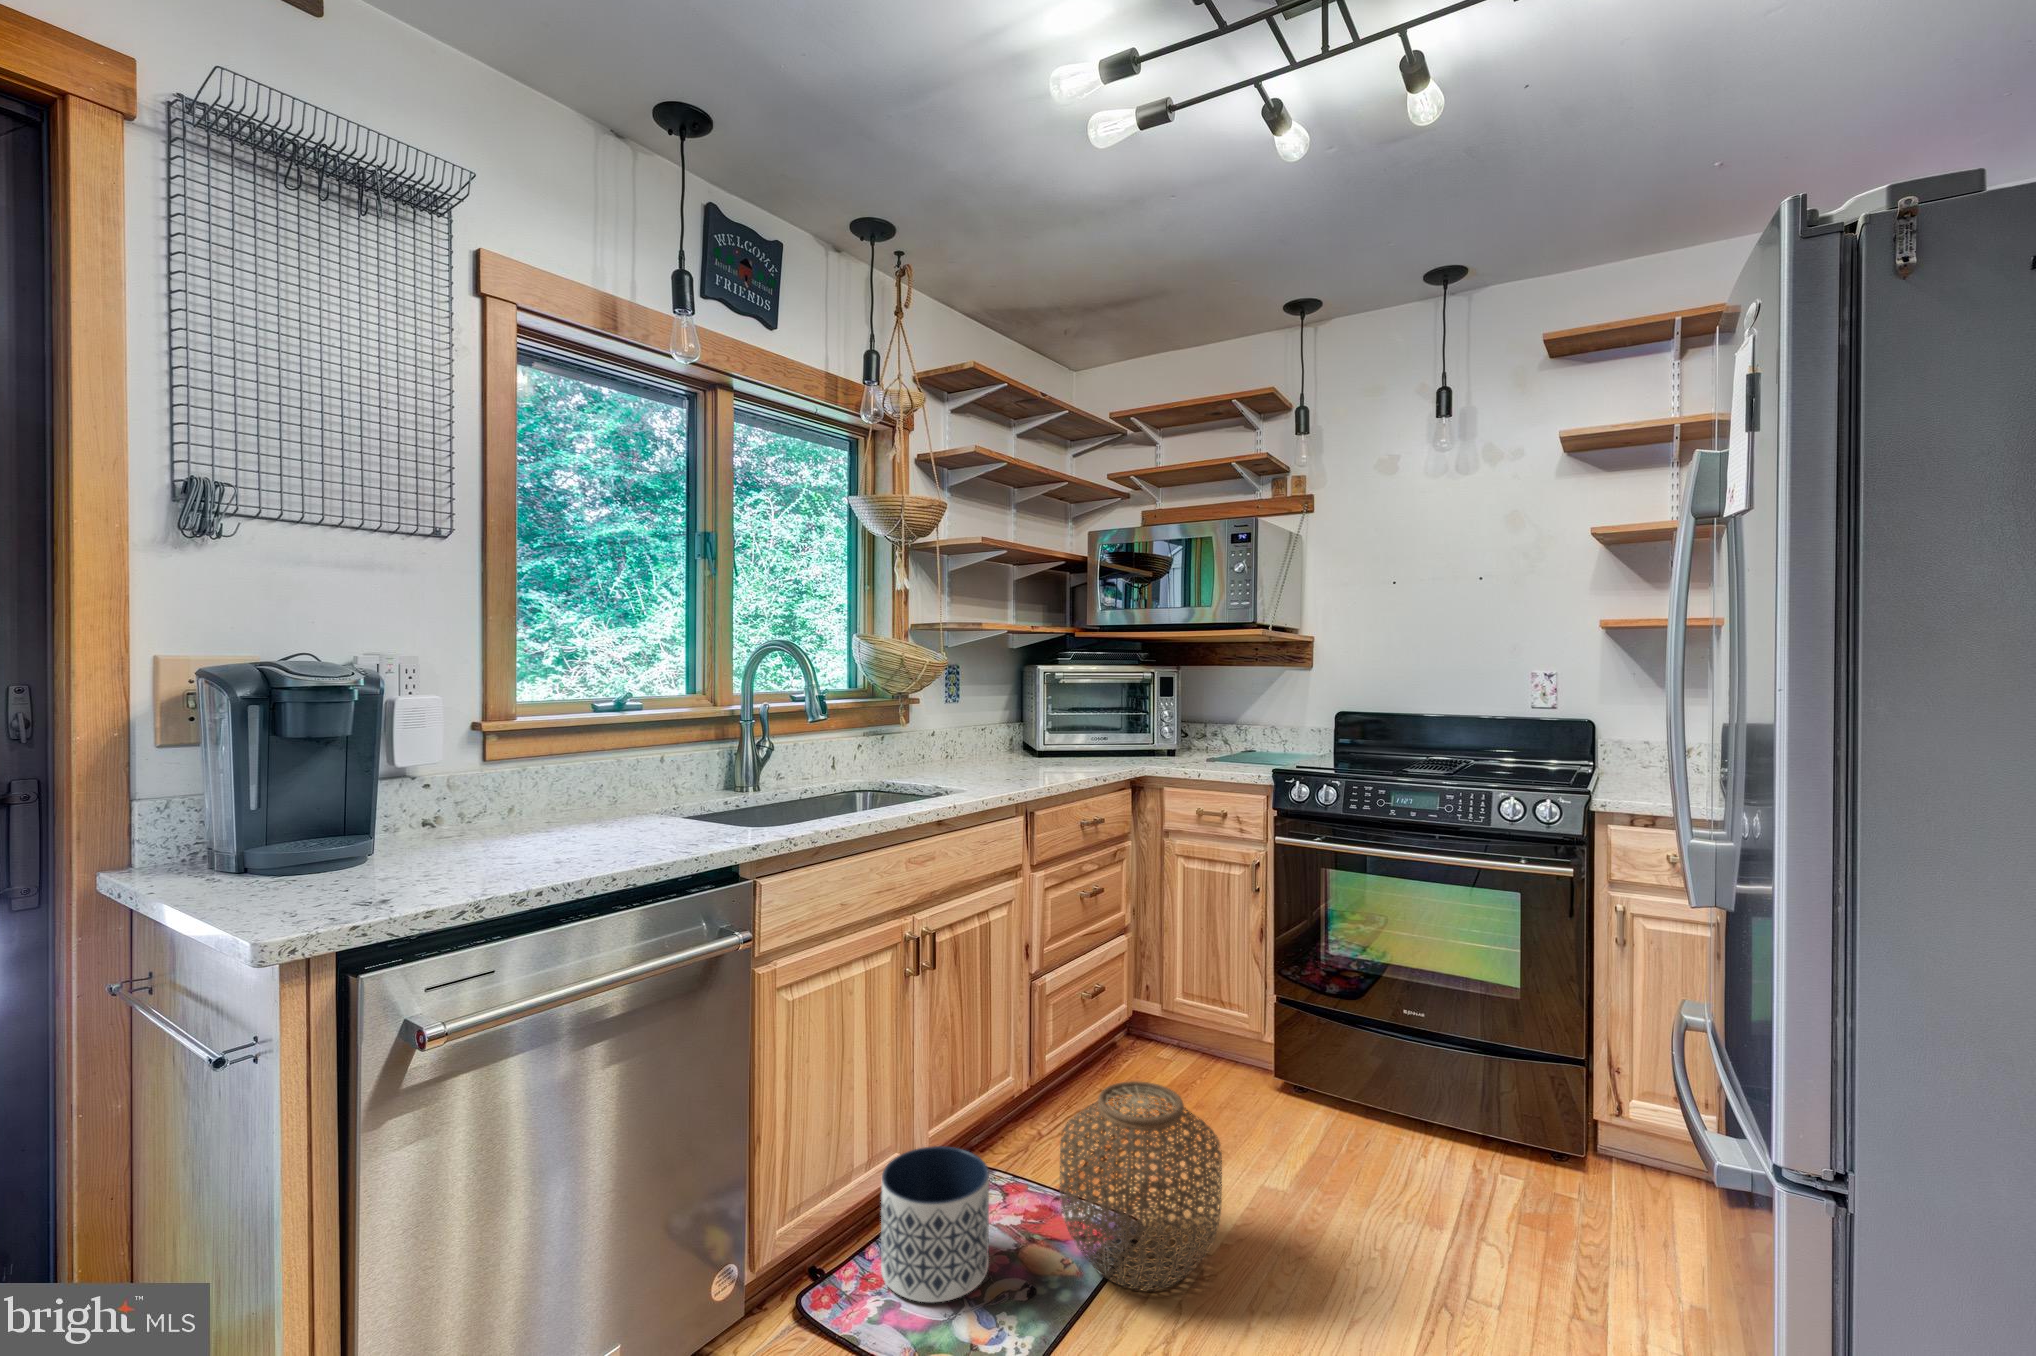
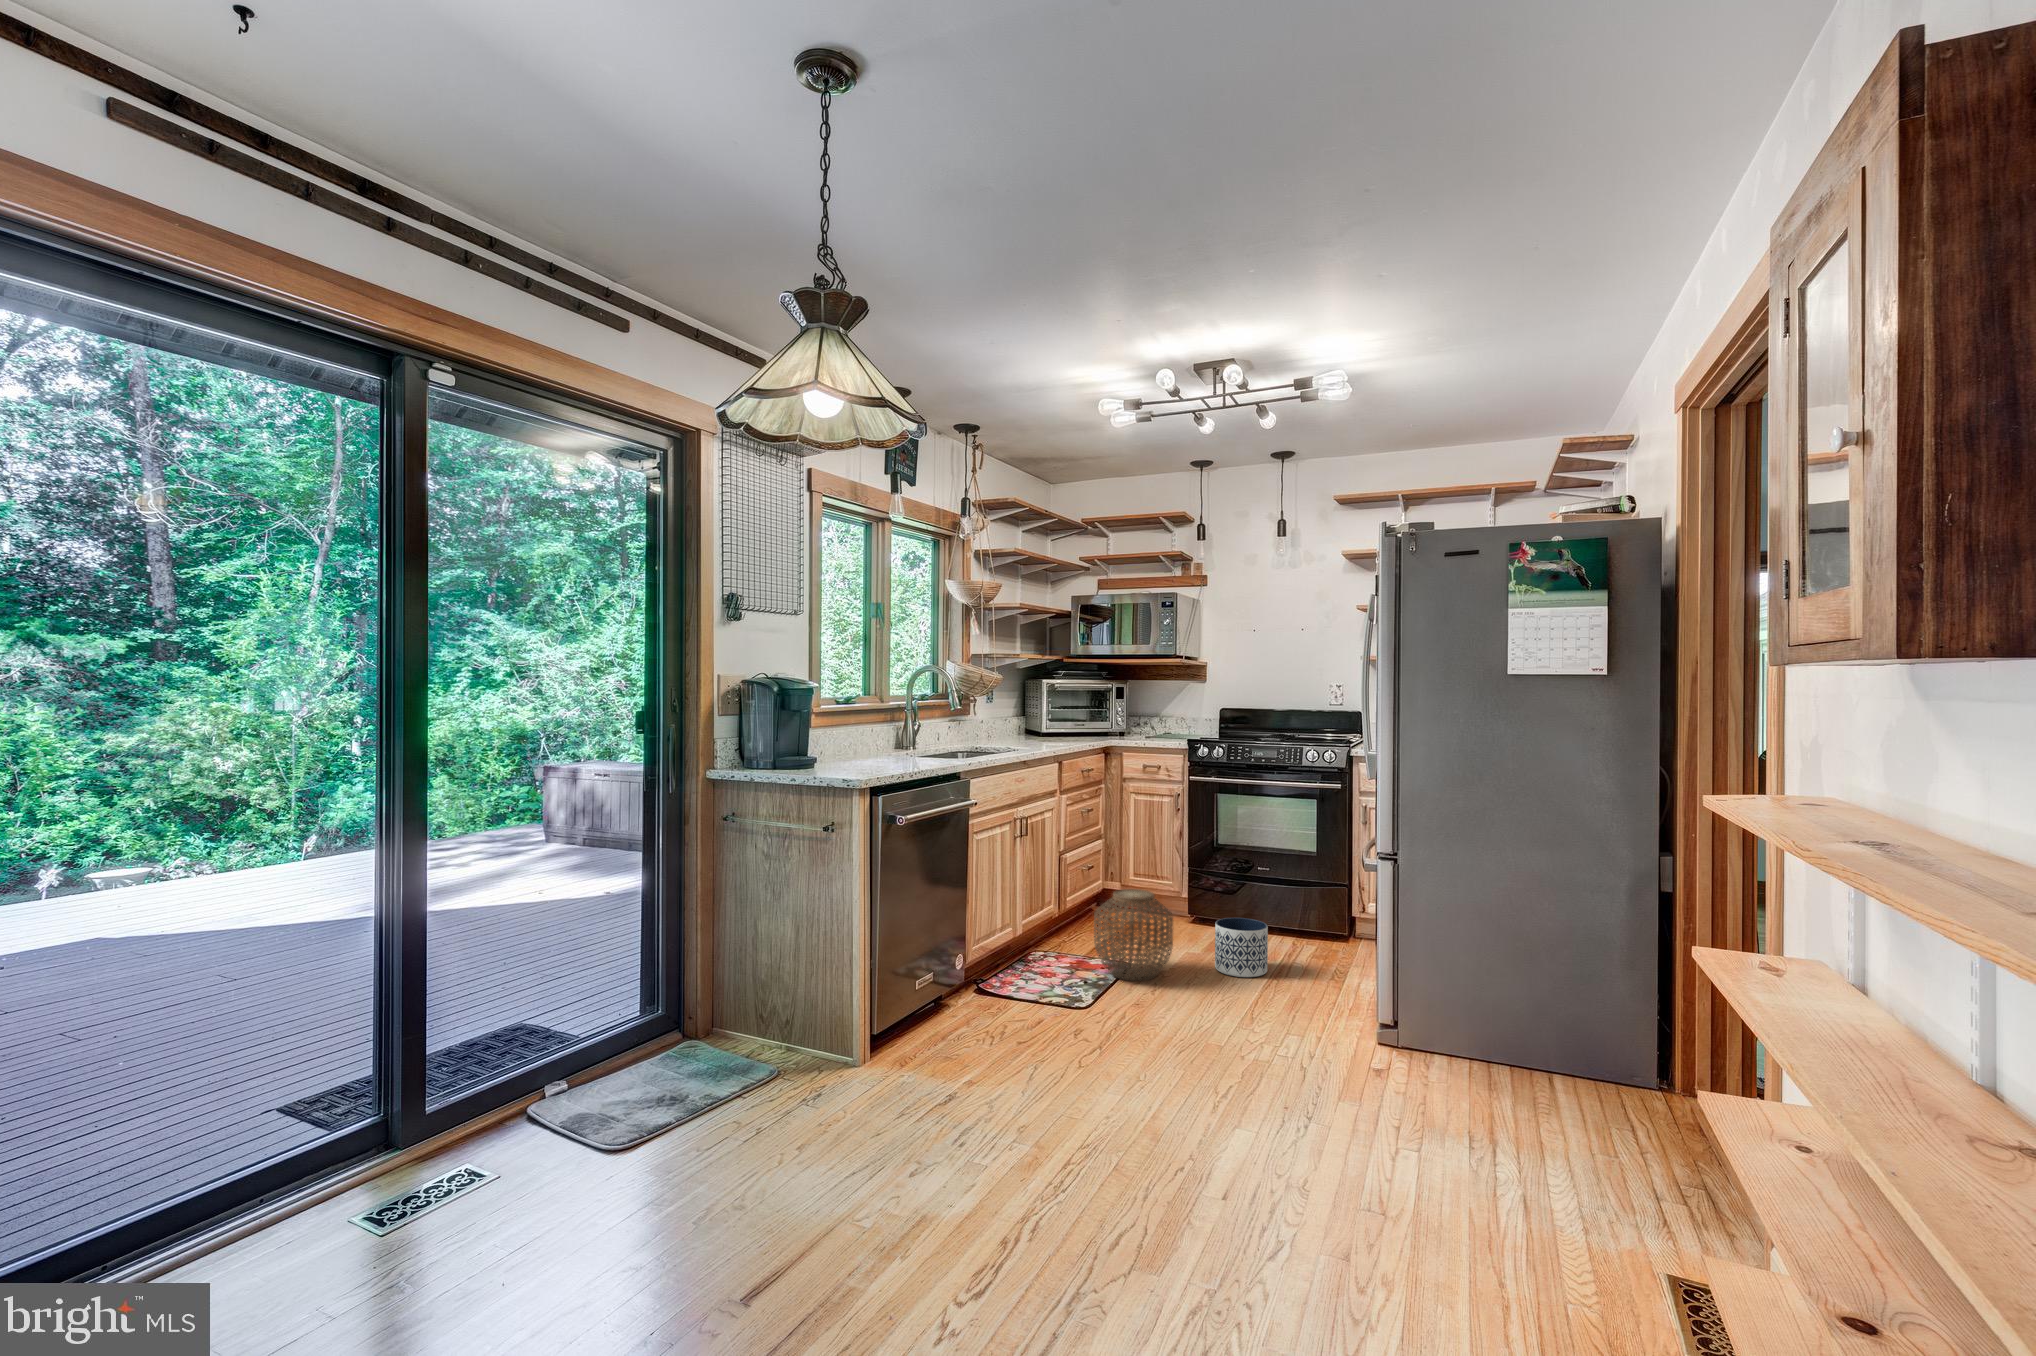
planter: present [881,1146,989,1302] -> present [1215,918,1268,977]

